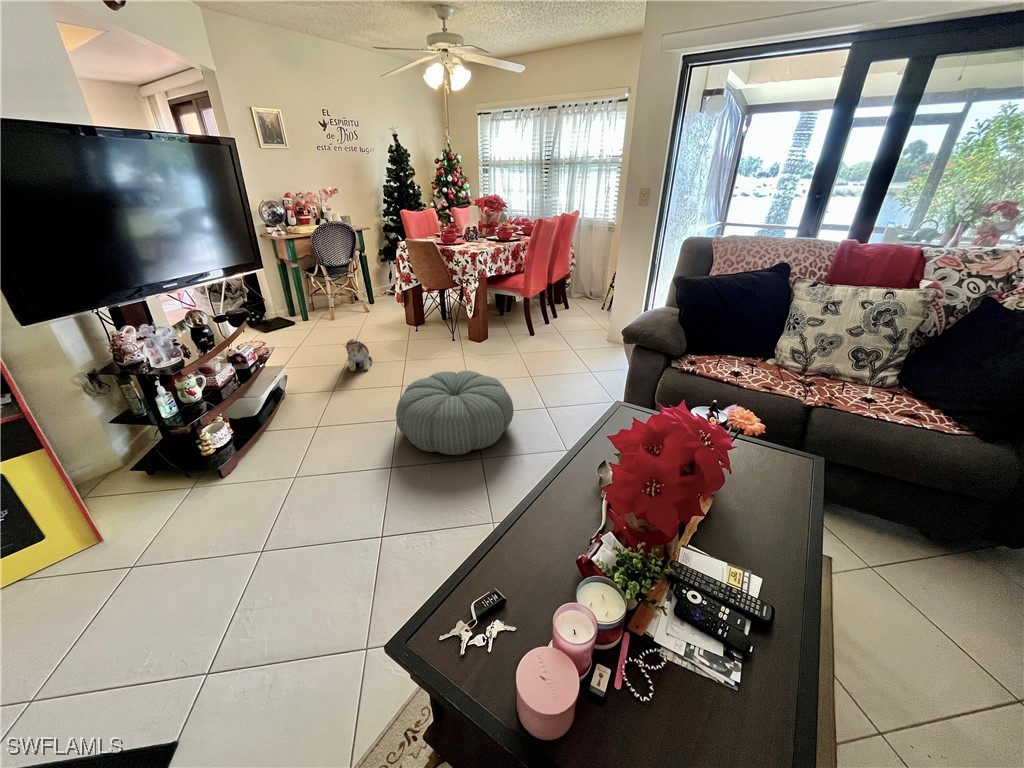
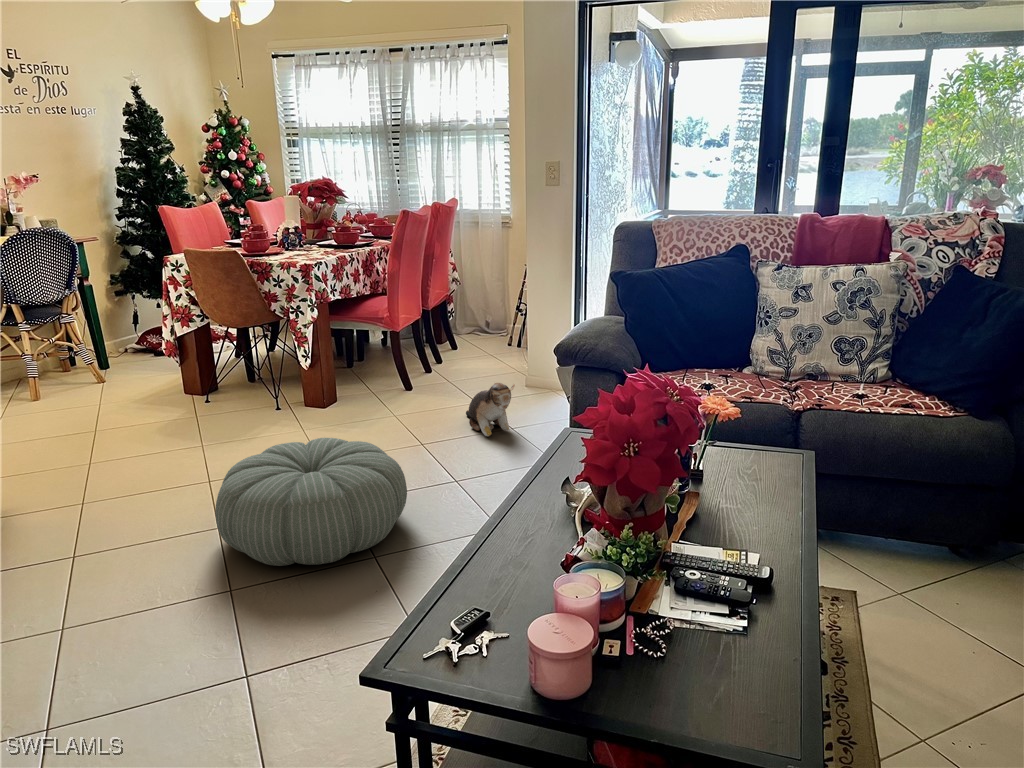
plush toy: present [344,339,372,371] -> present [466,383,515,436]

